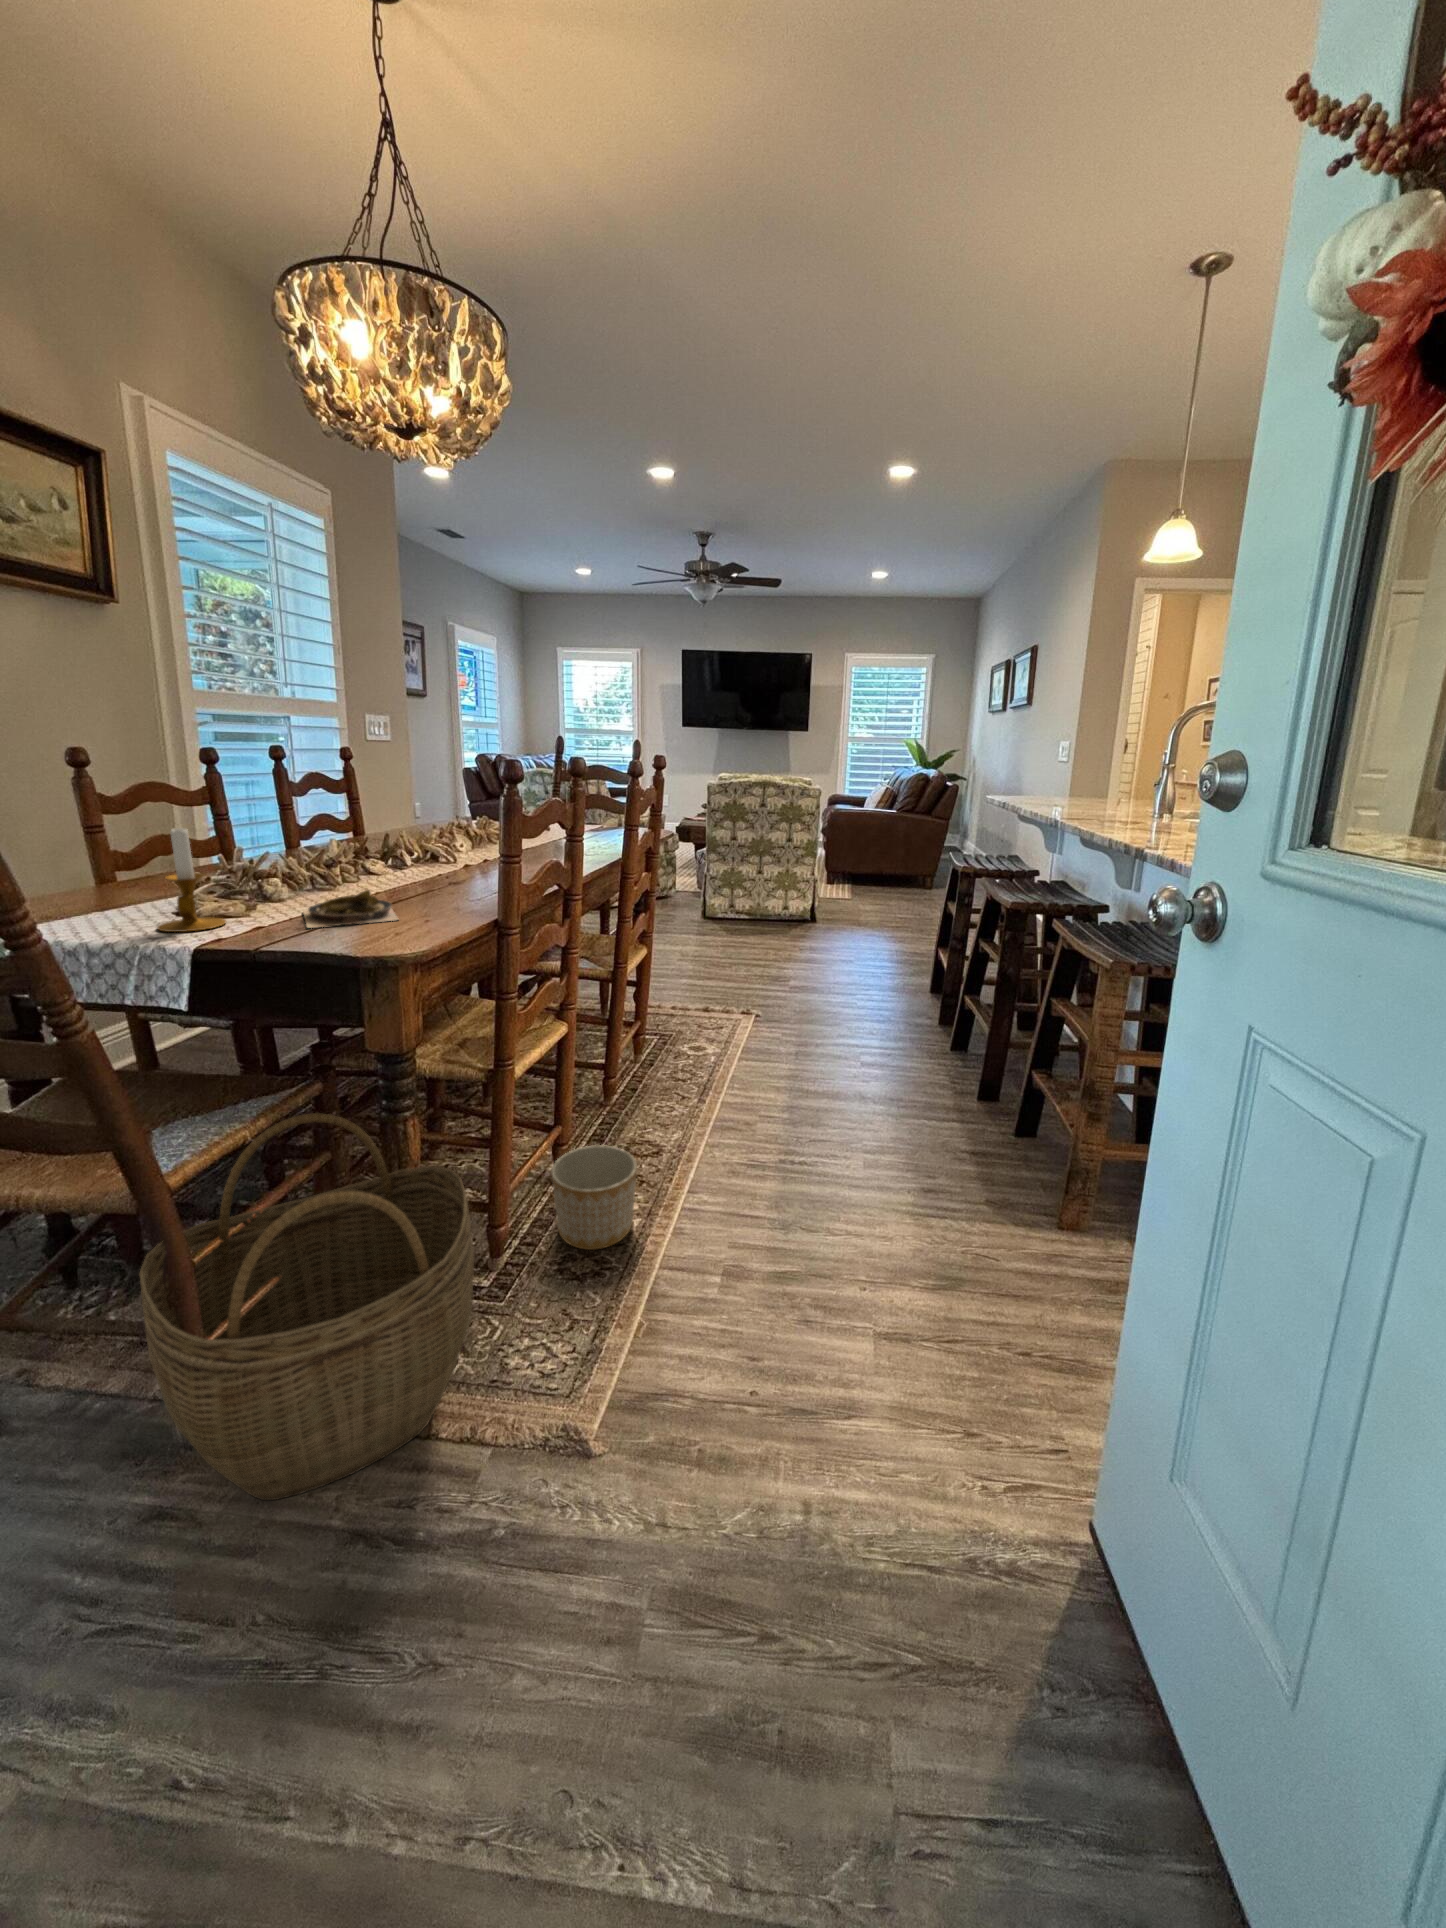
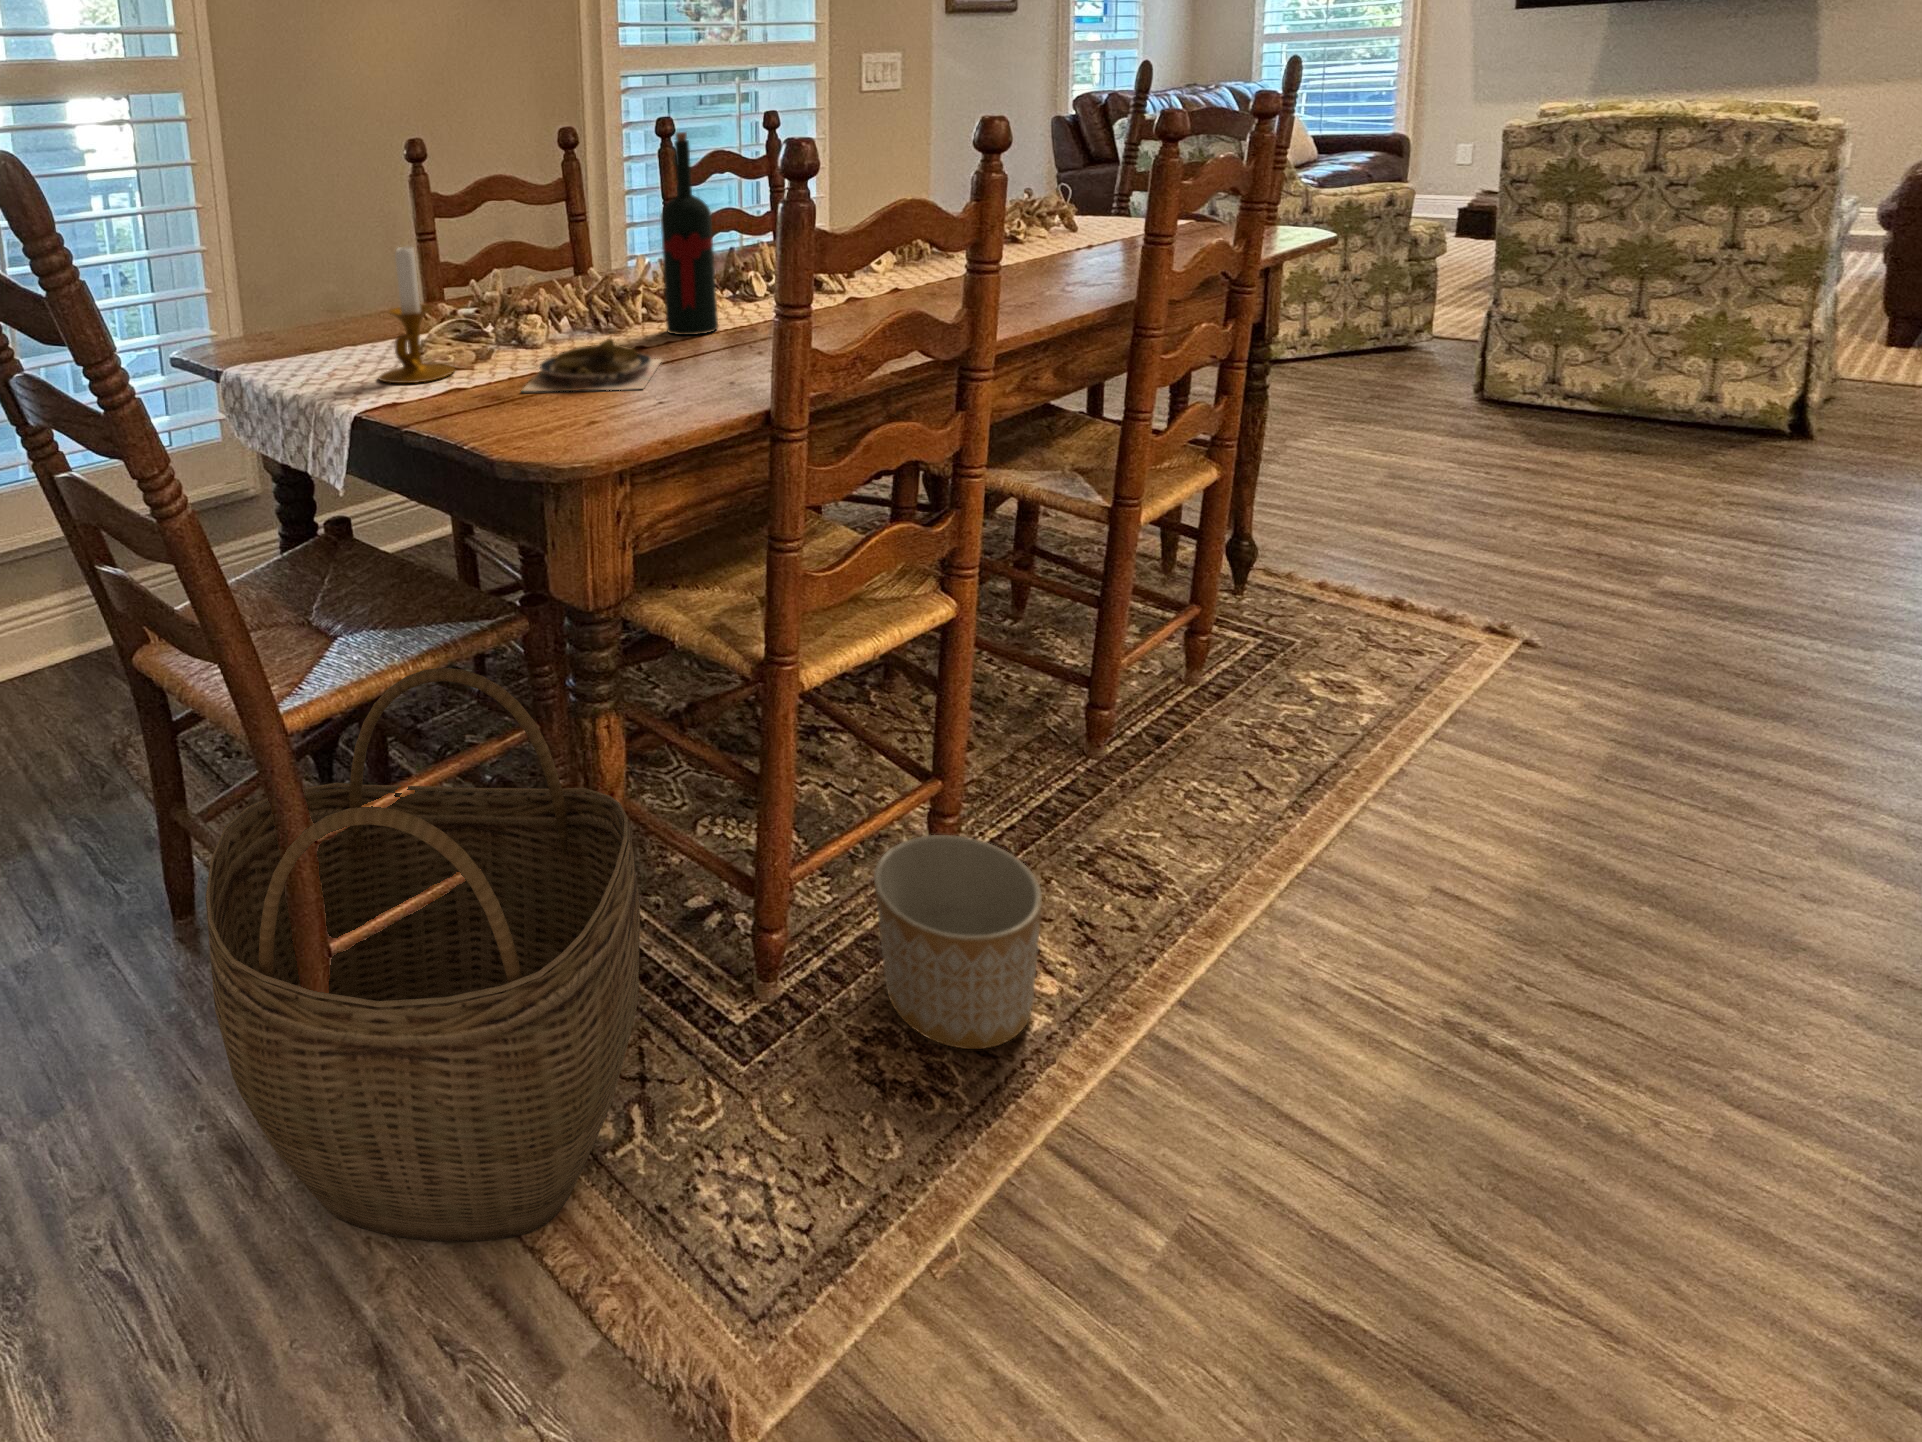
wine bottle: none [361,757,403,890] -> present [661,132,718,335]

